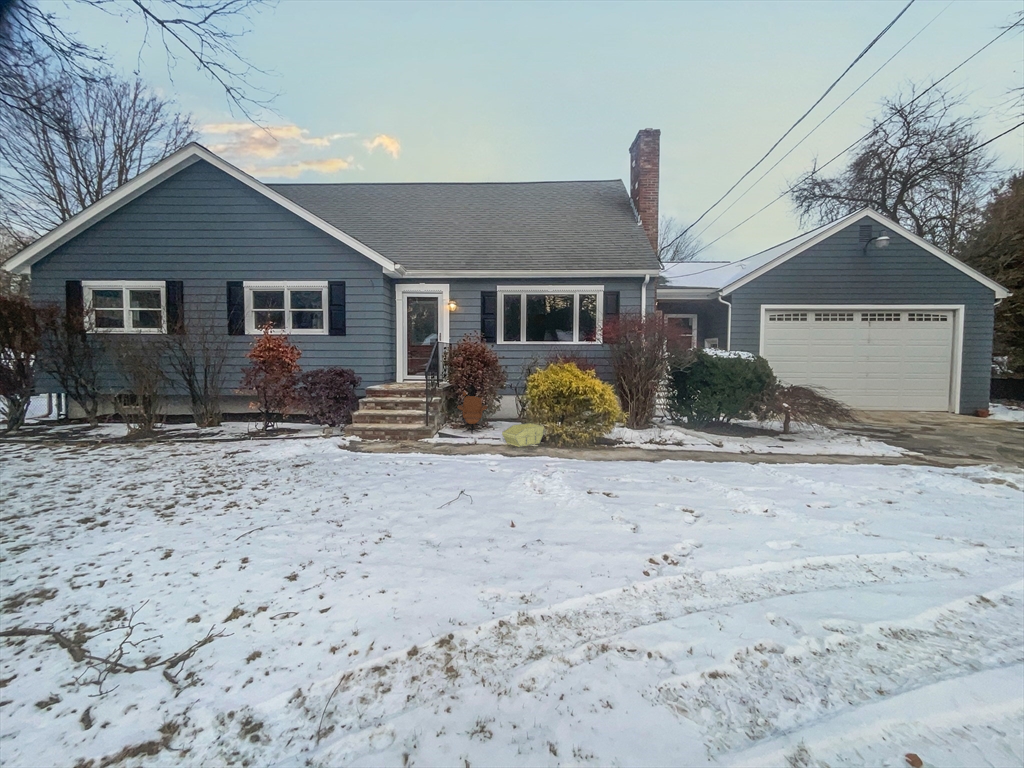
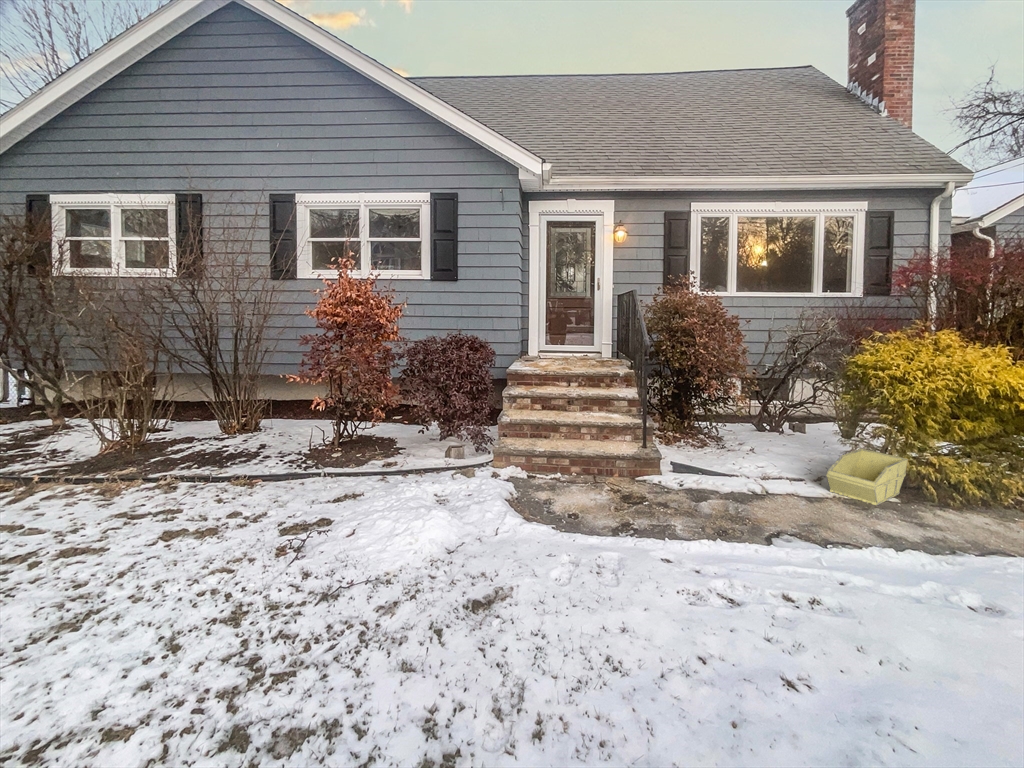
lounge chair: present [457,392,488,433] -> none [671,376,733,462]

